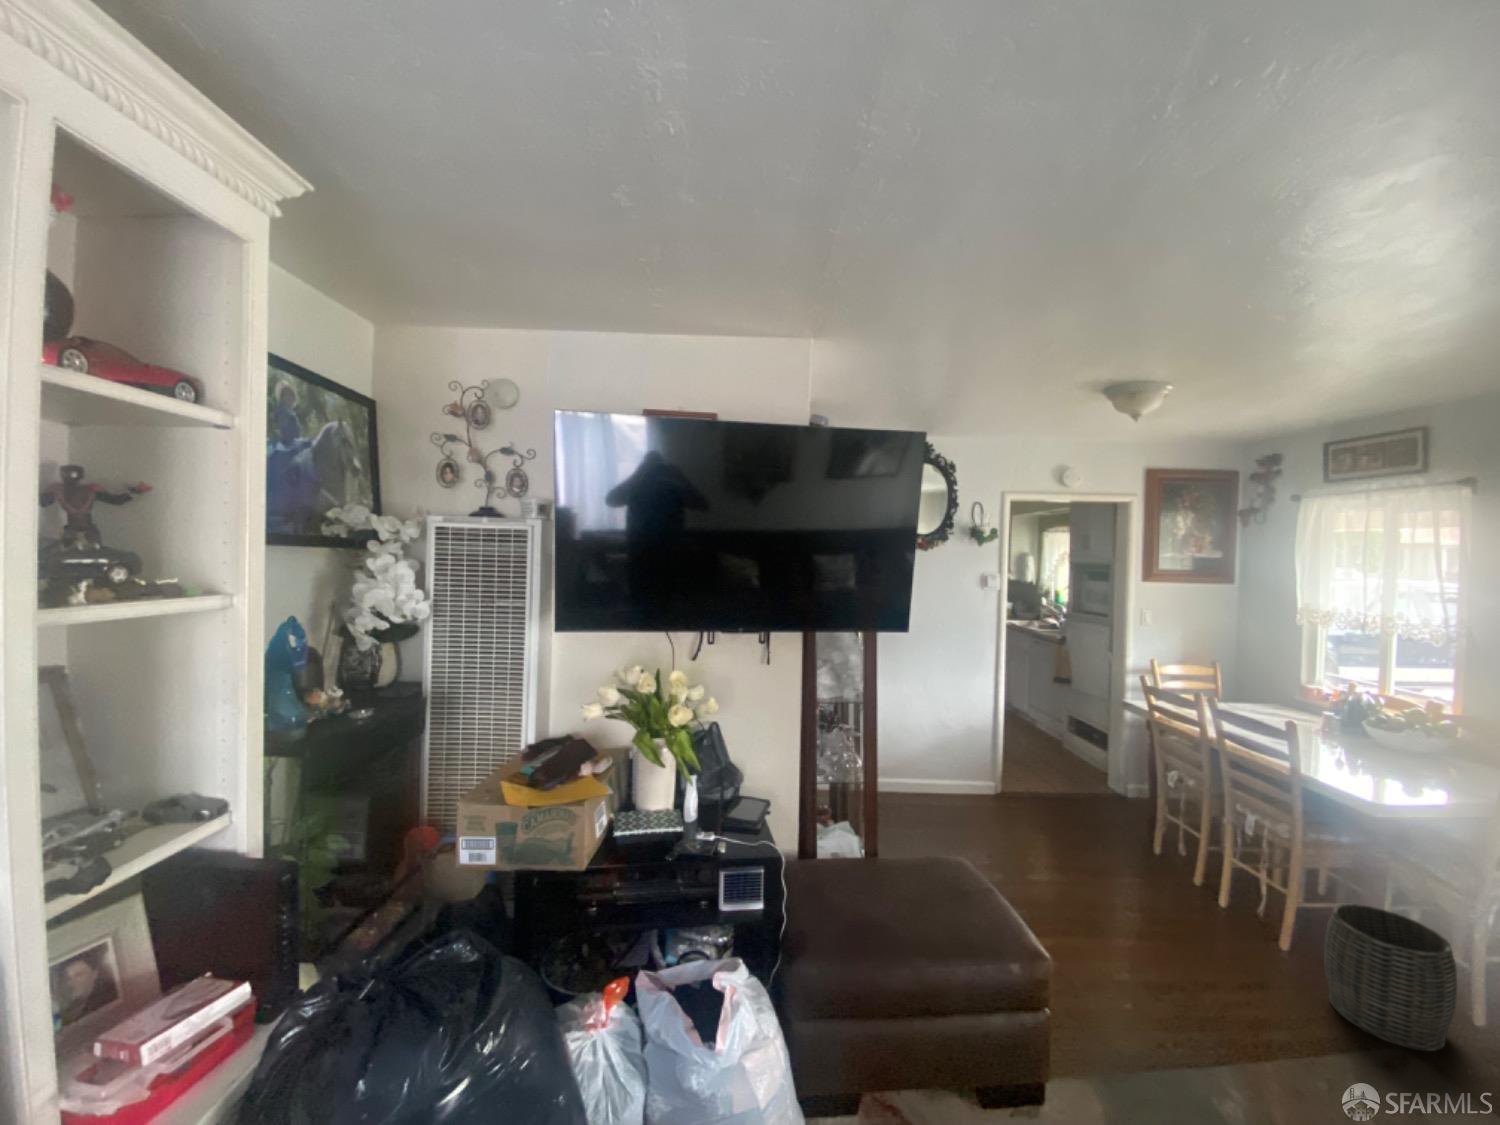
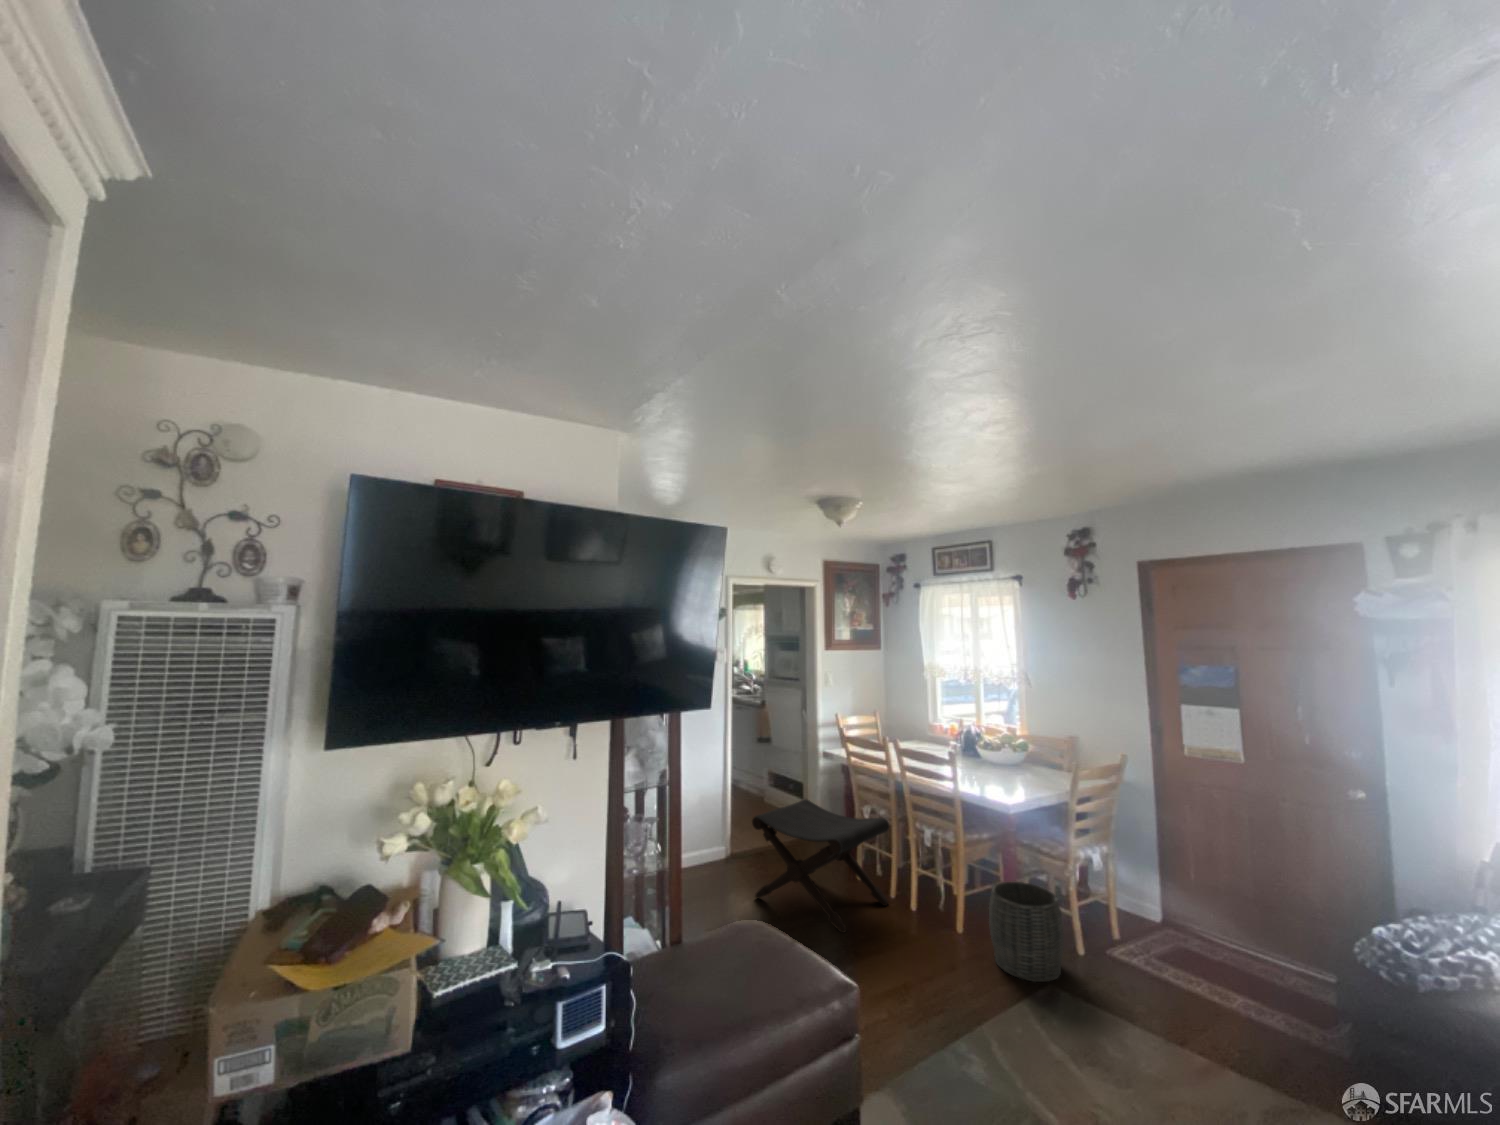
footstool: none [1015,749,1195,903] -> present [752,799,889,932]

